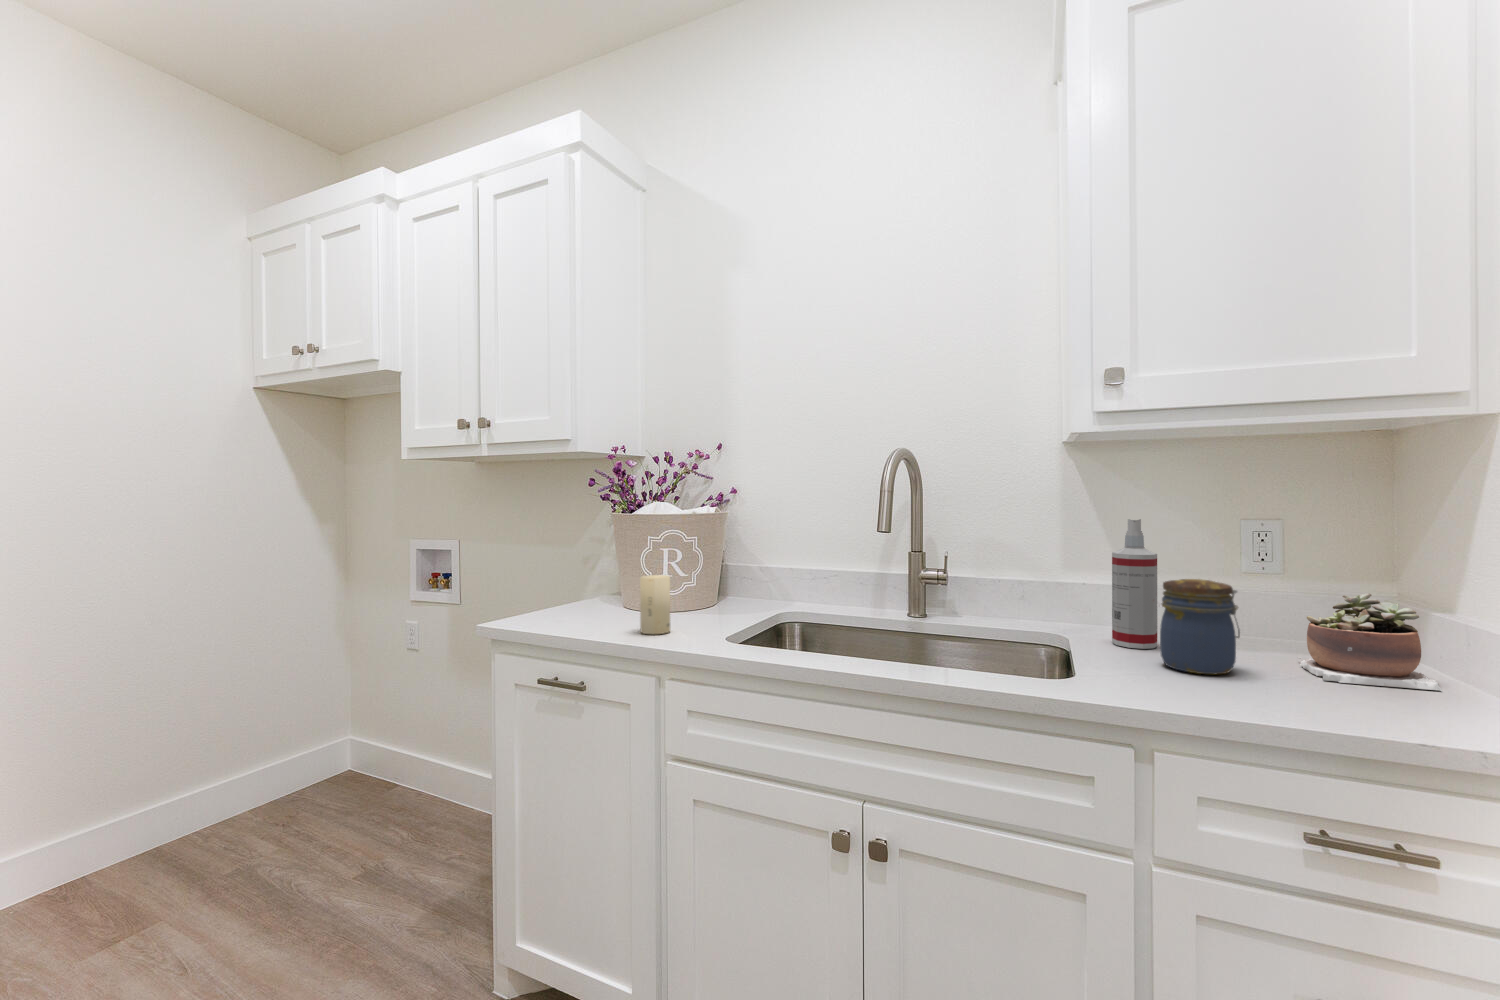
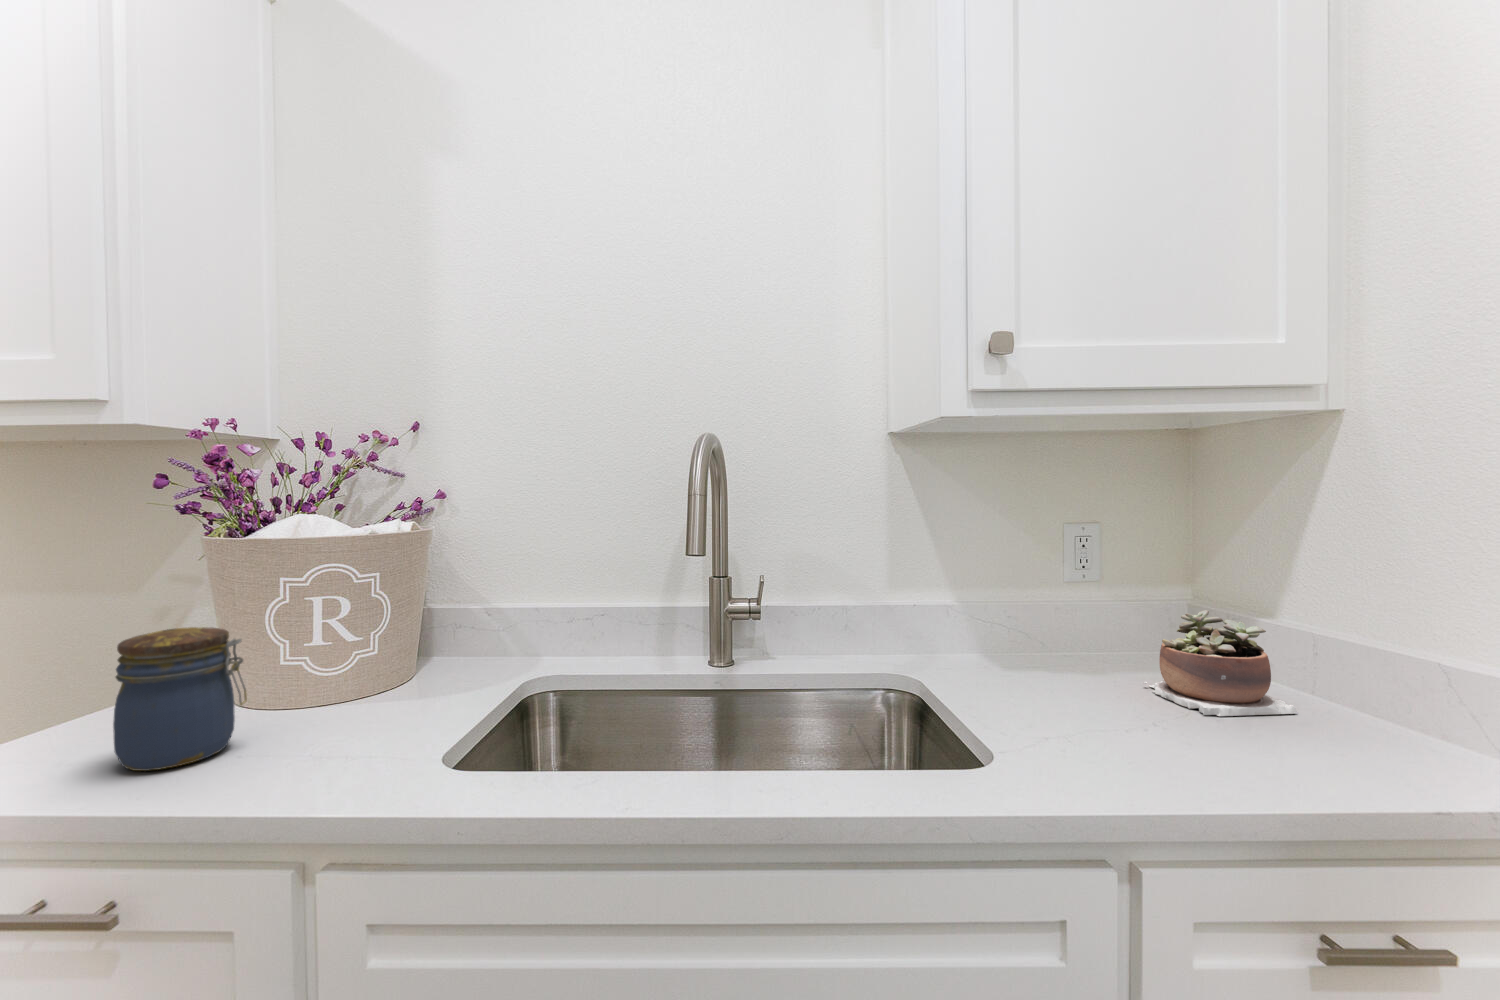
spray bottle: present [1112,519,1157,649] -> none [962,534,1010,688]
candle: present [640,575,670,634] -> none [265,654,334,776]
jar: present [1160,579,1240,675] -> present [113,627,247,771]

